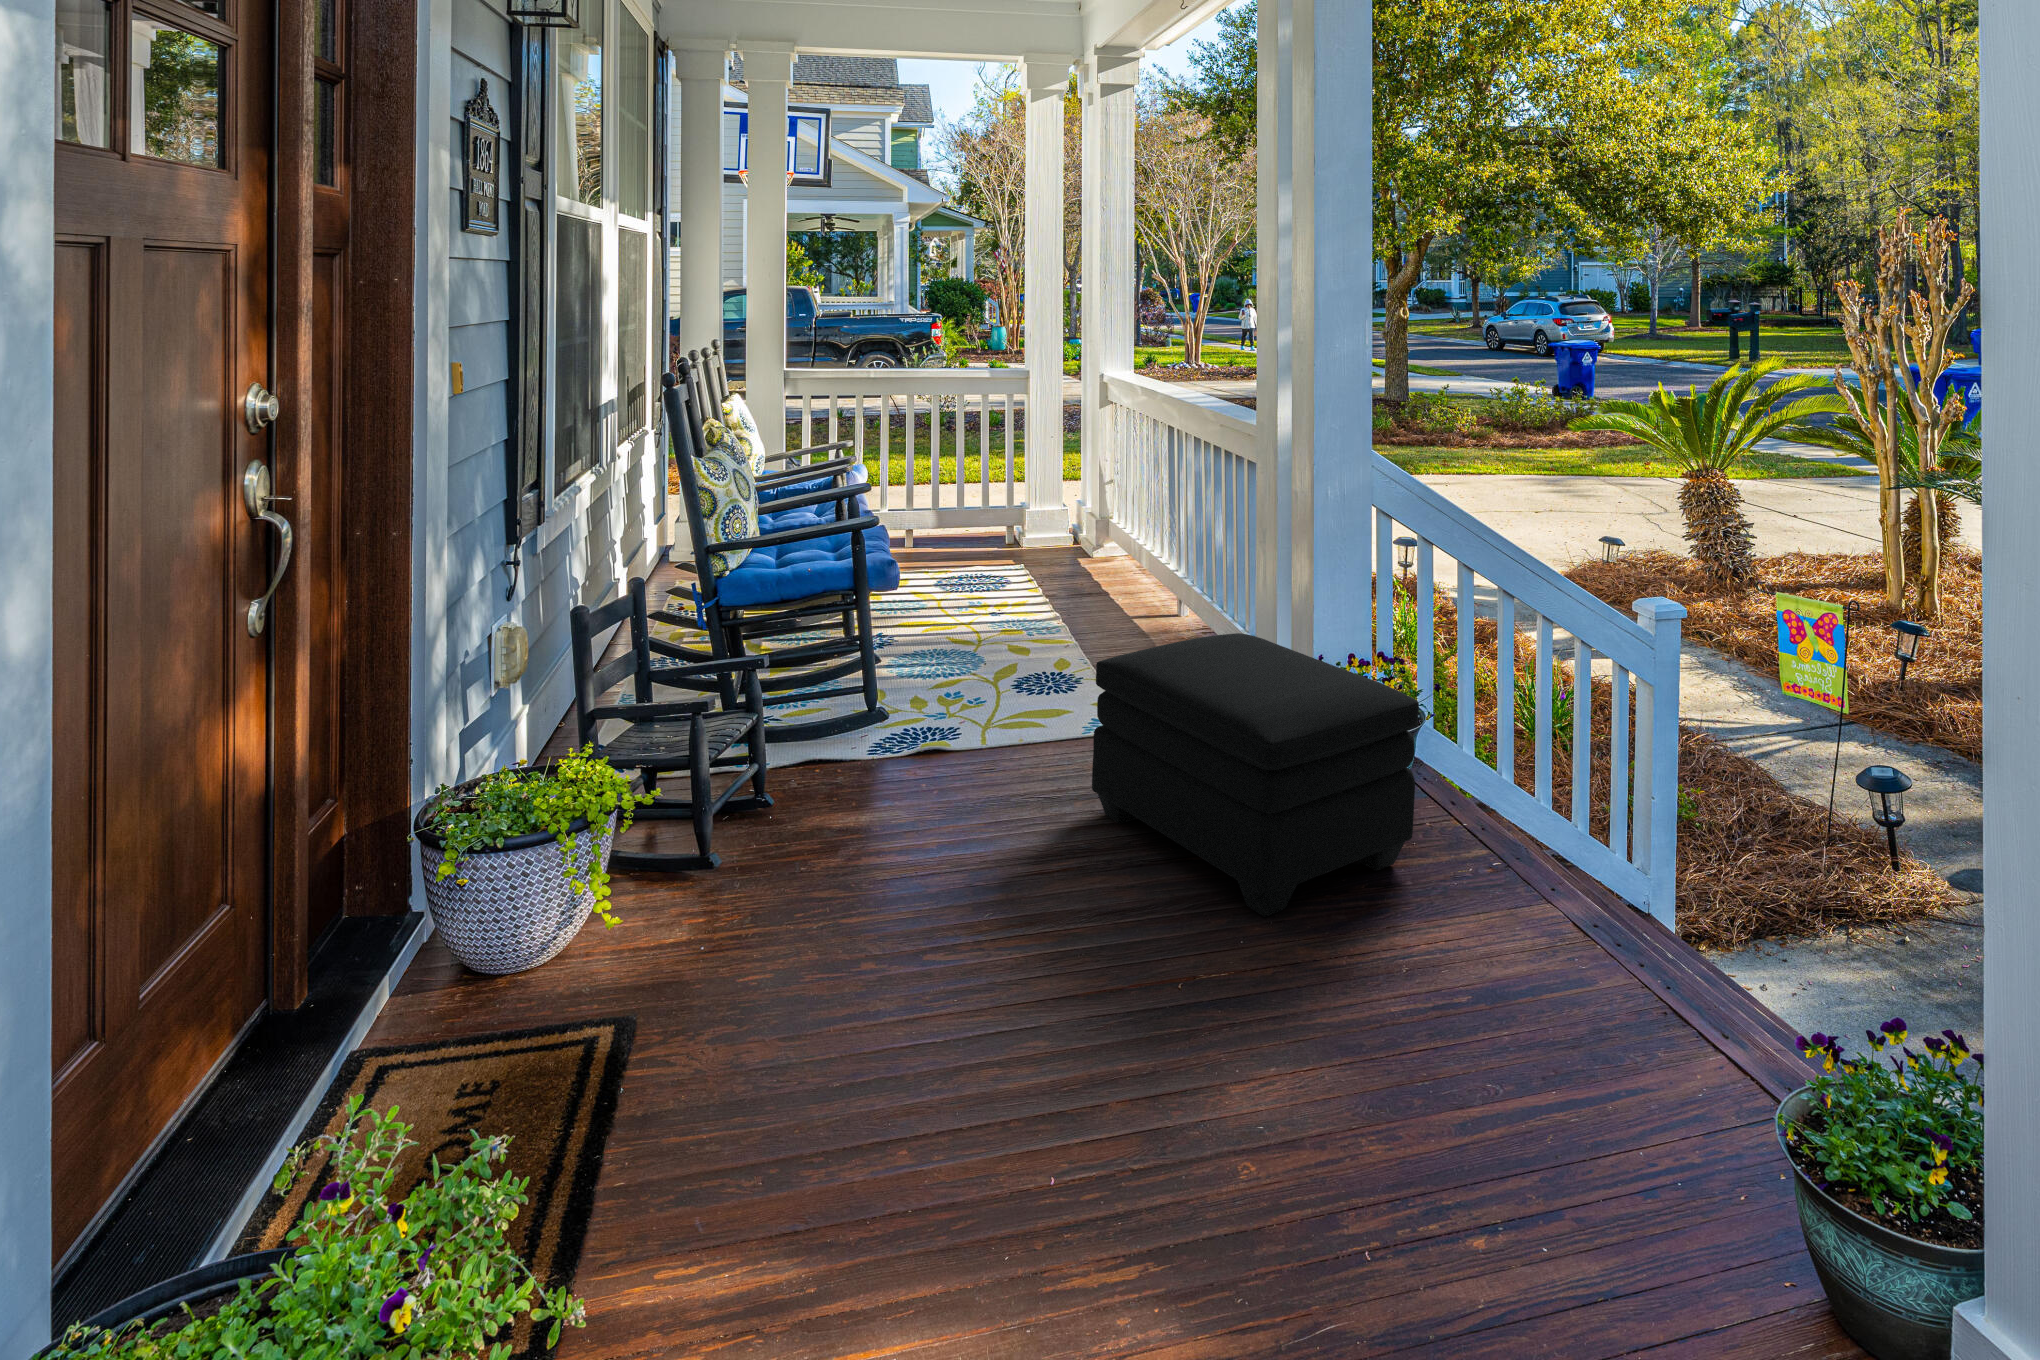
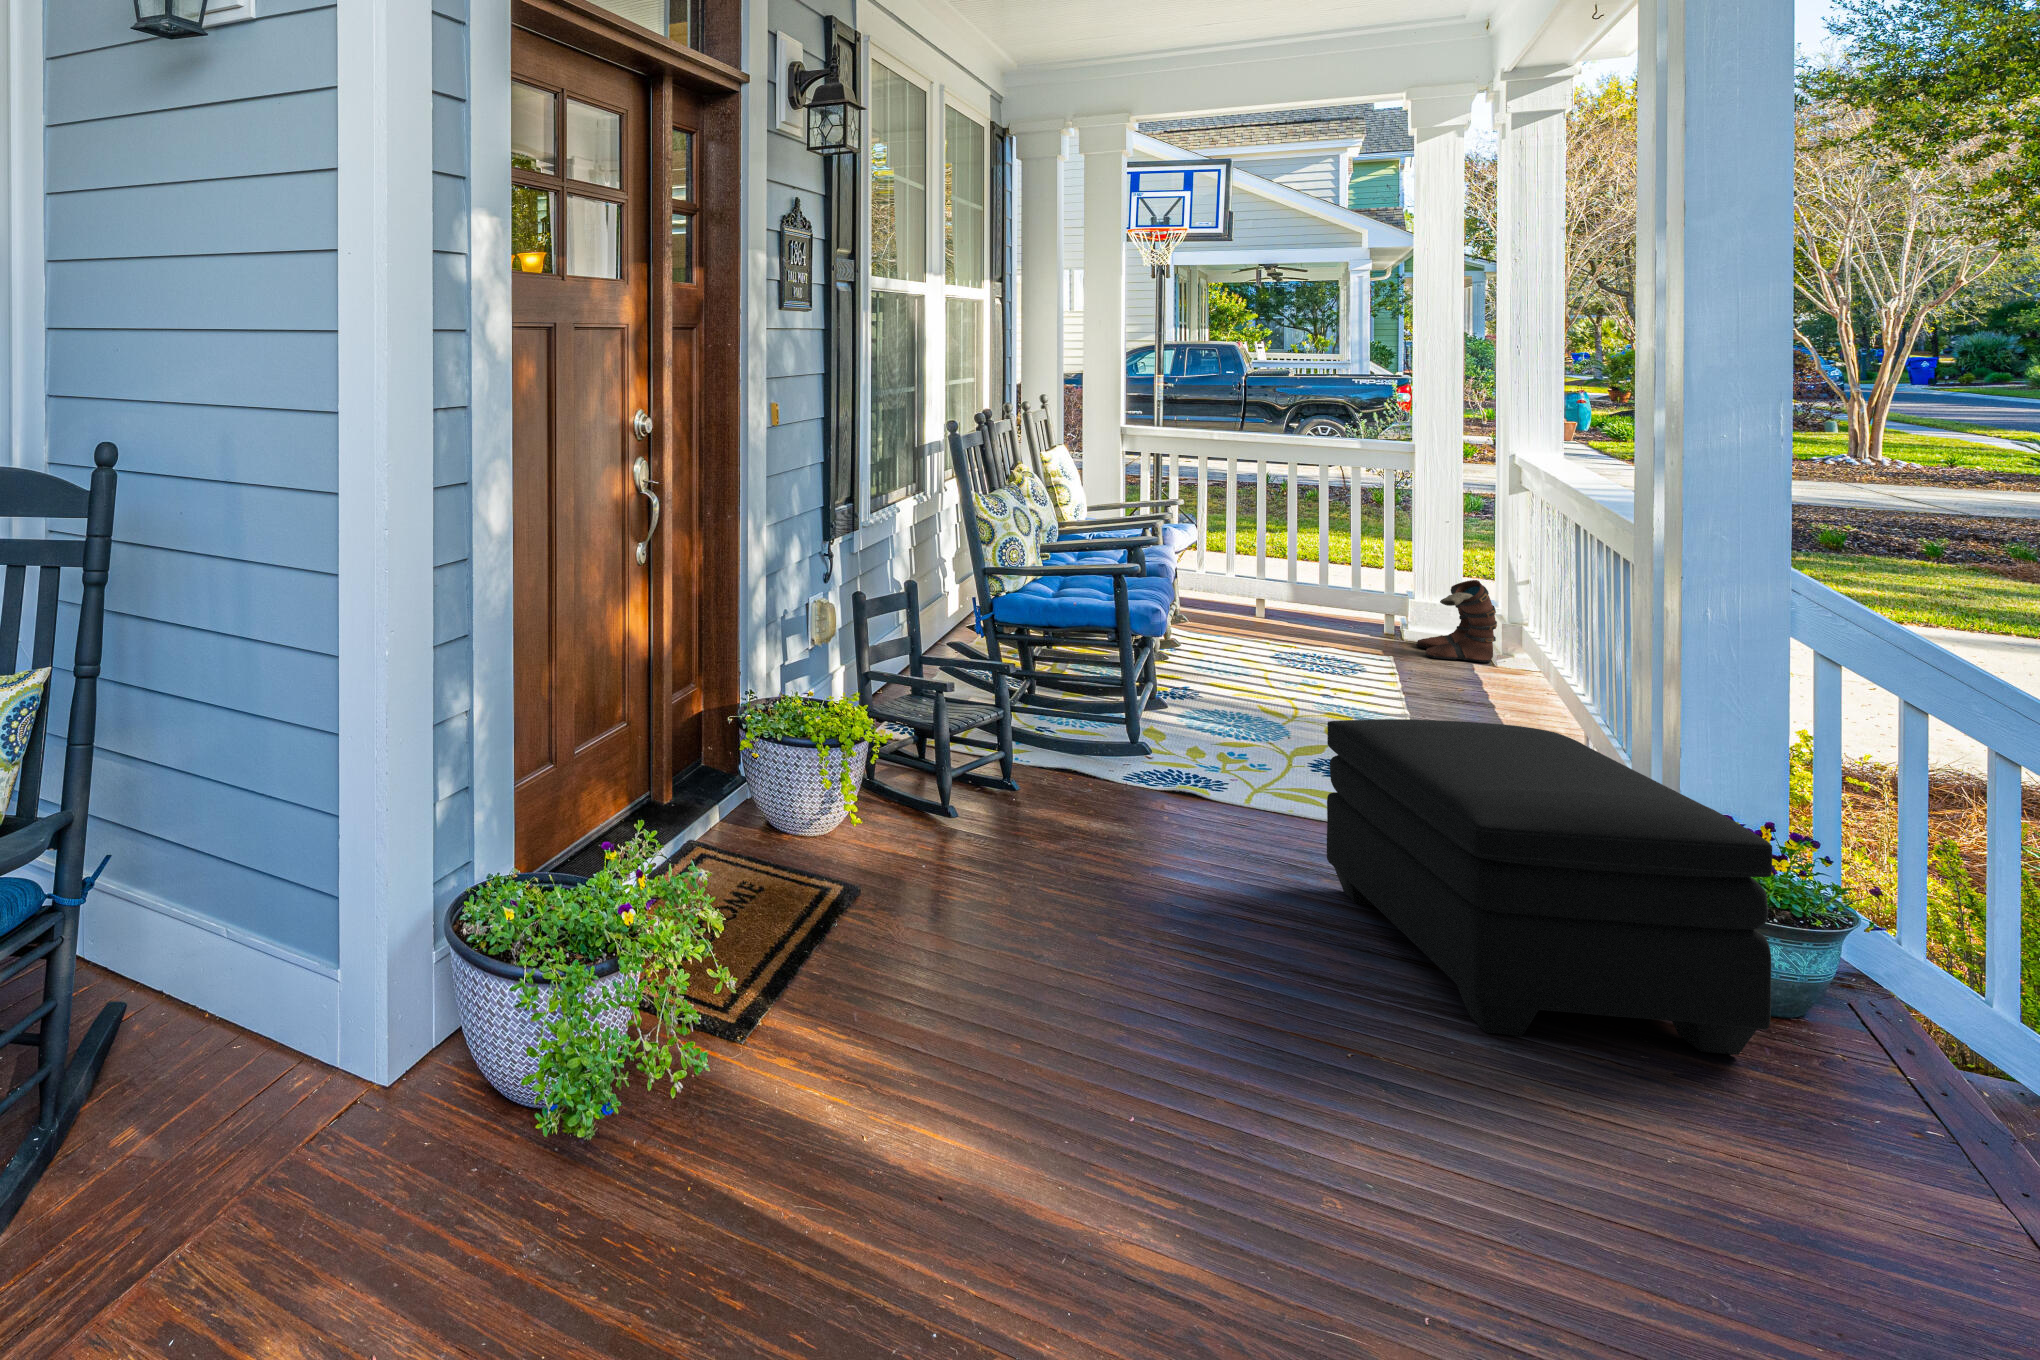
boots: none [1034,494,1093,563] -> present [1417,580,1497,662]

